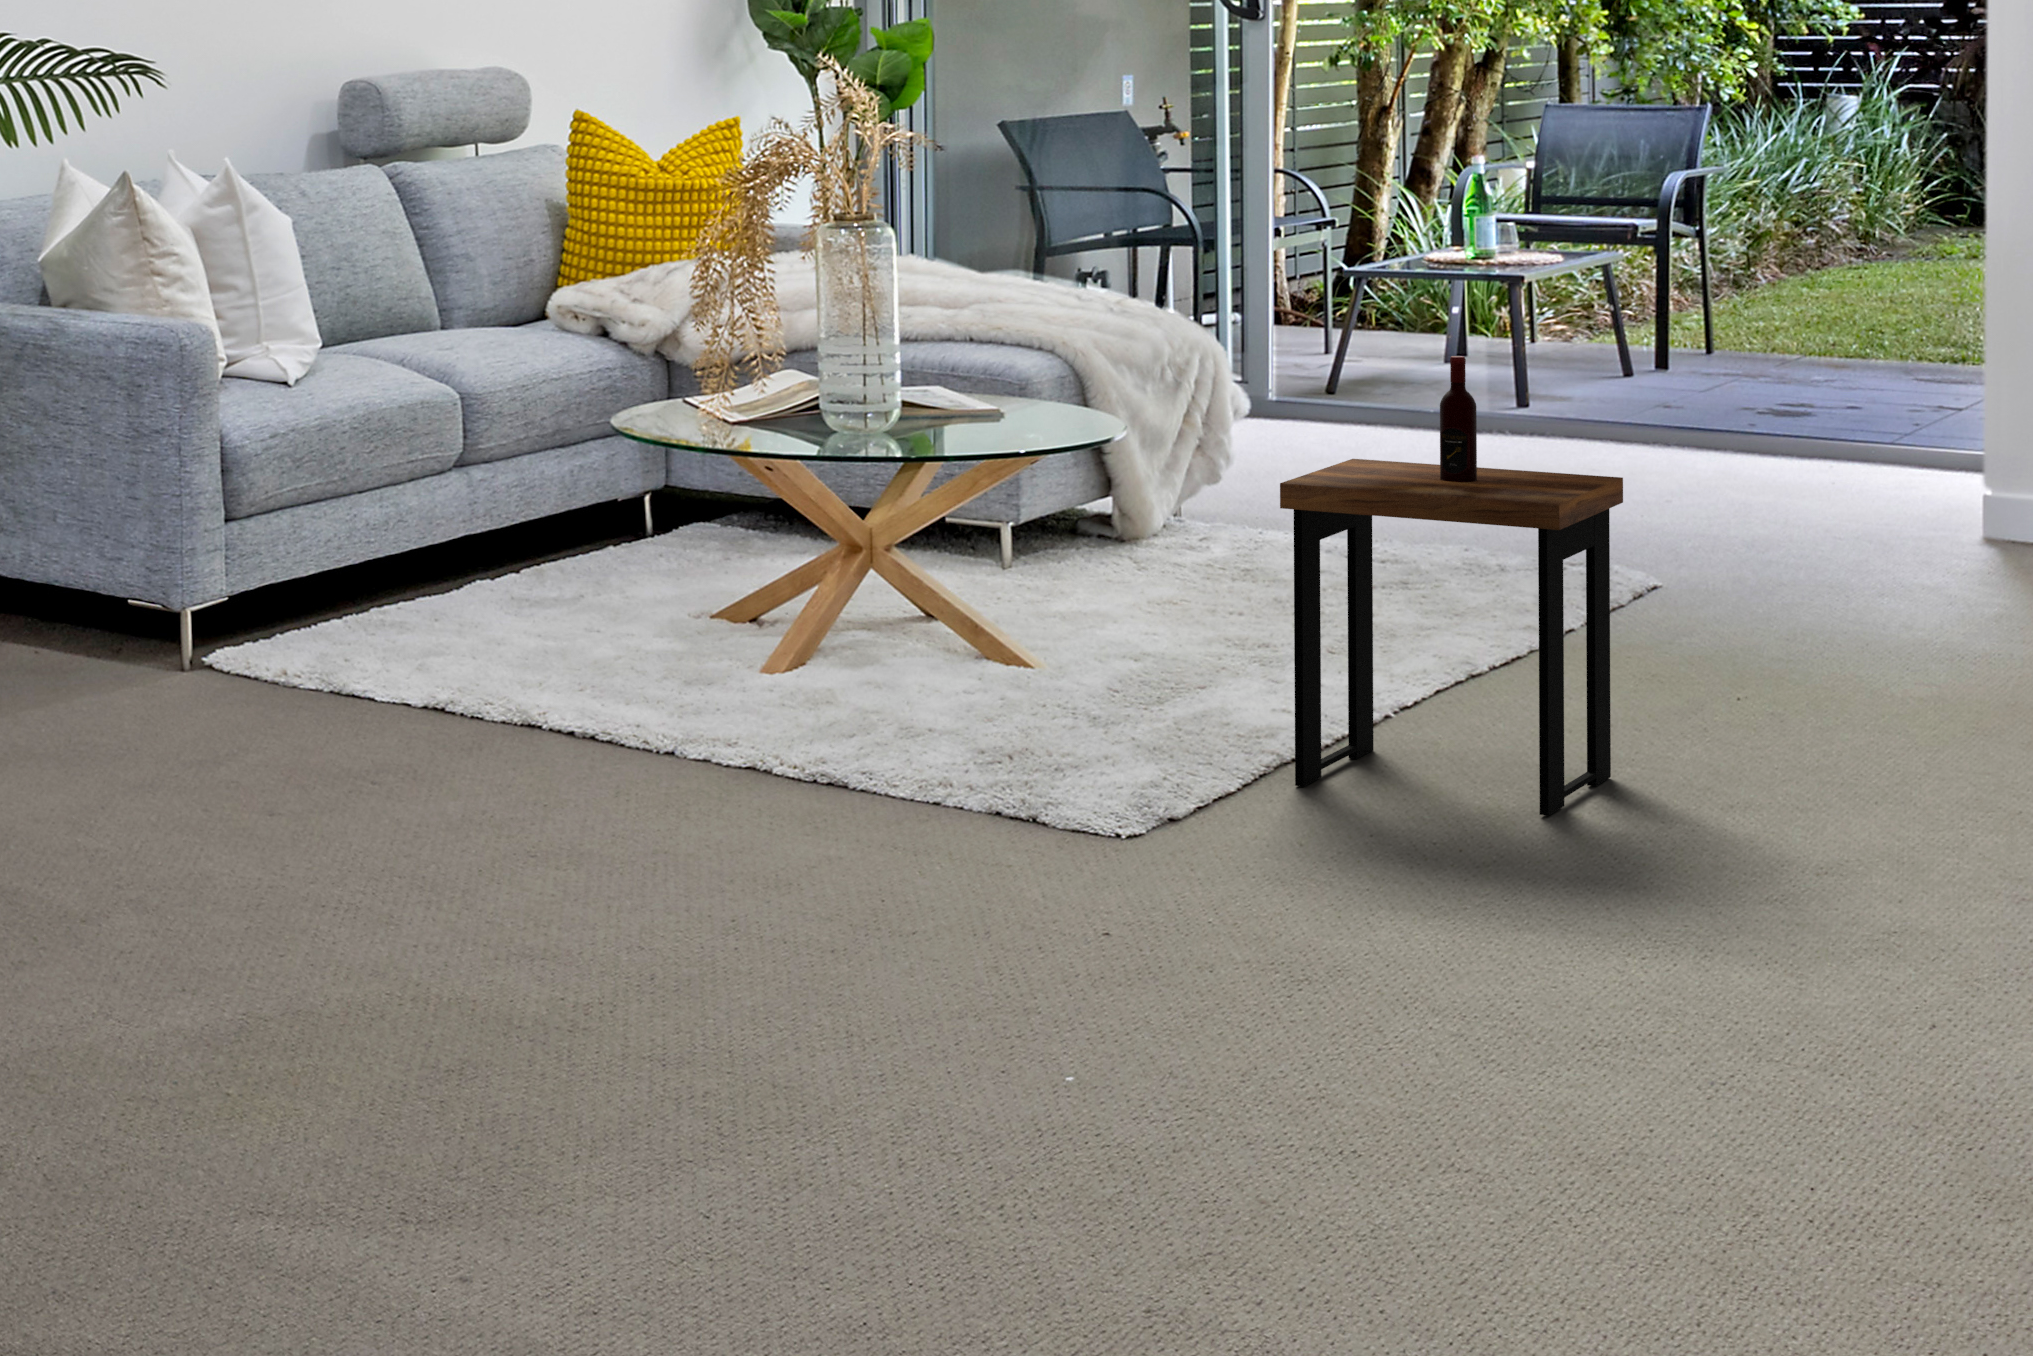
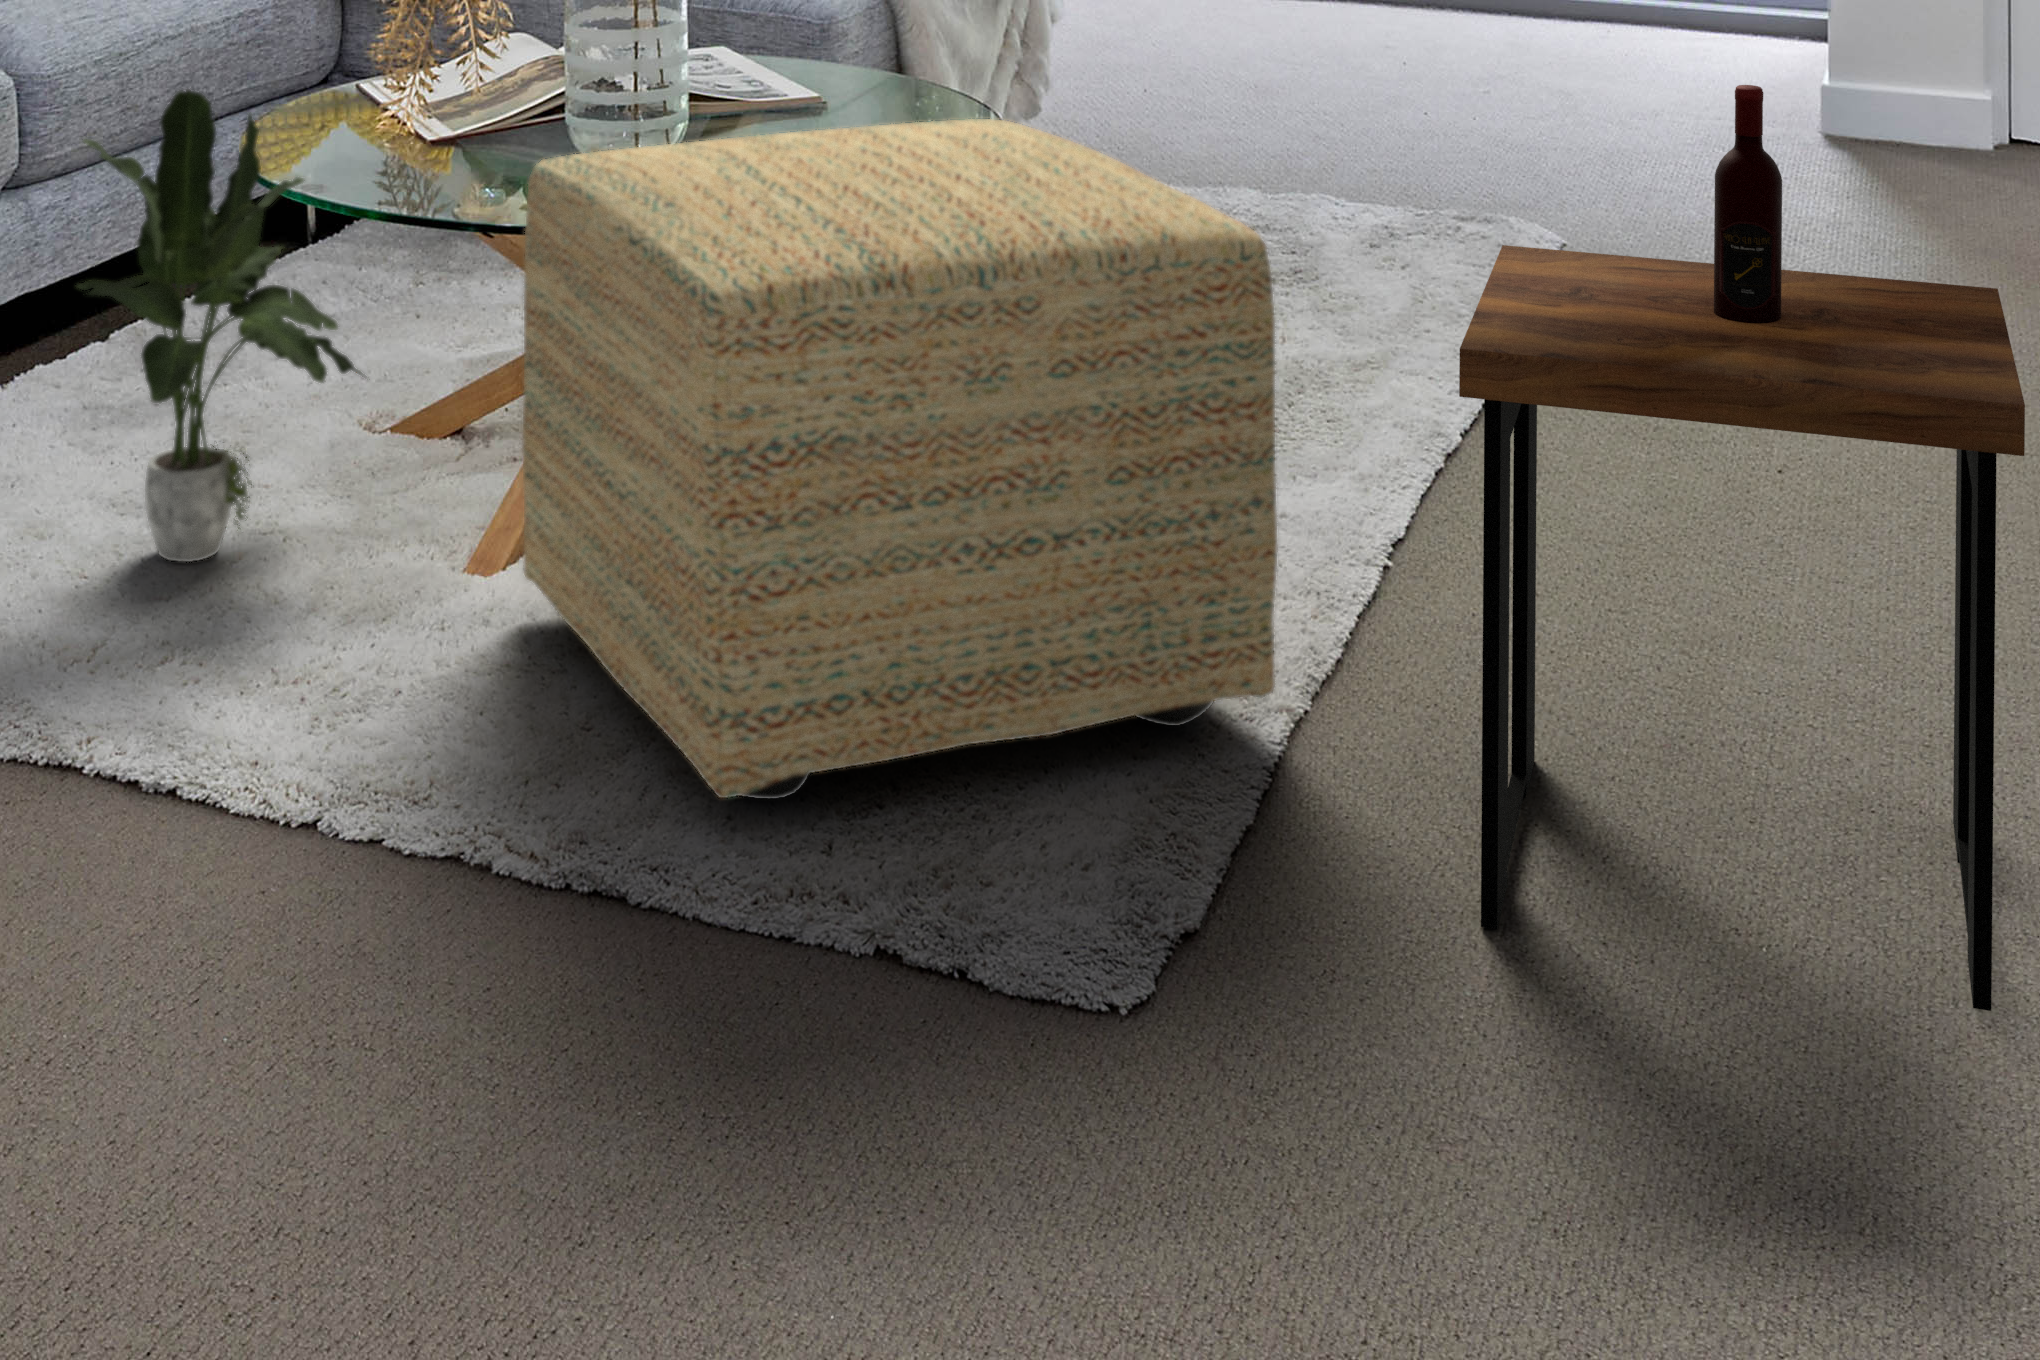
potted plant: none [527,383,702,660] -> present [77,89,362,562]
ottoman: none [794,411,1224,737] -> present [522,119,1278,799]

